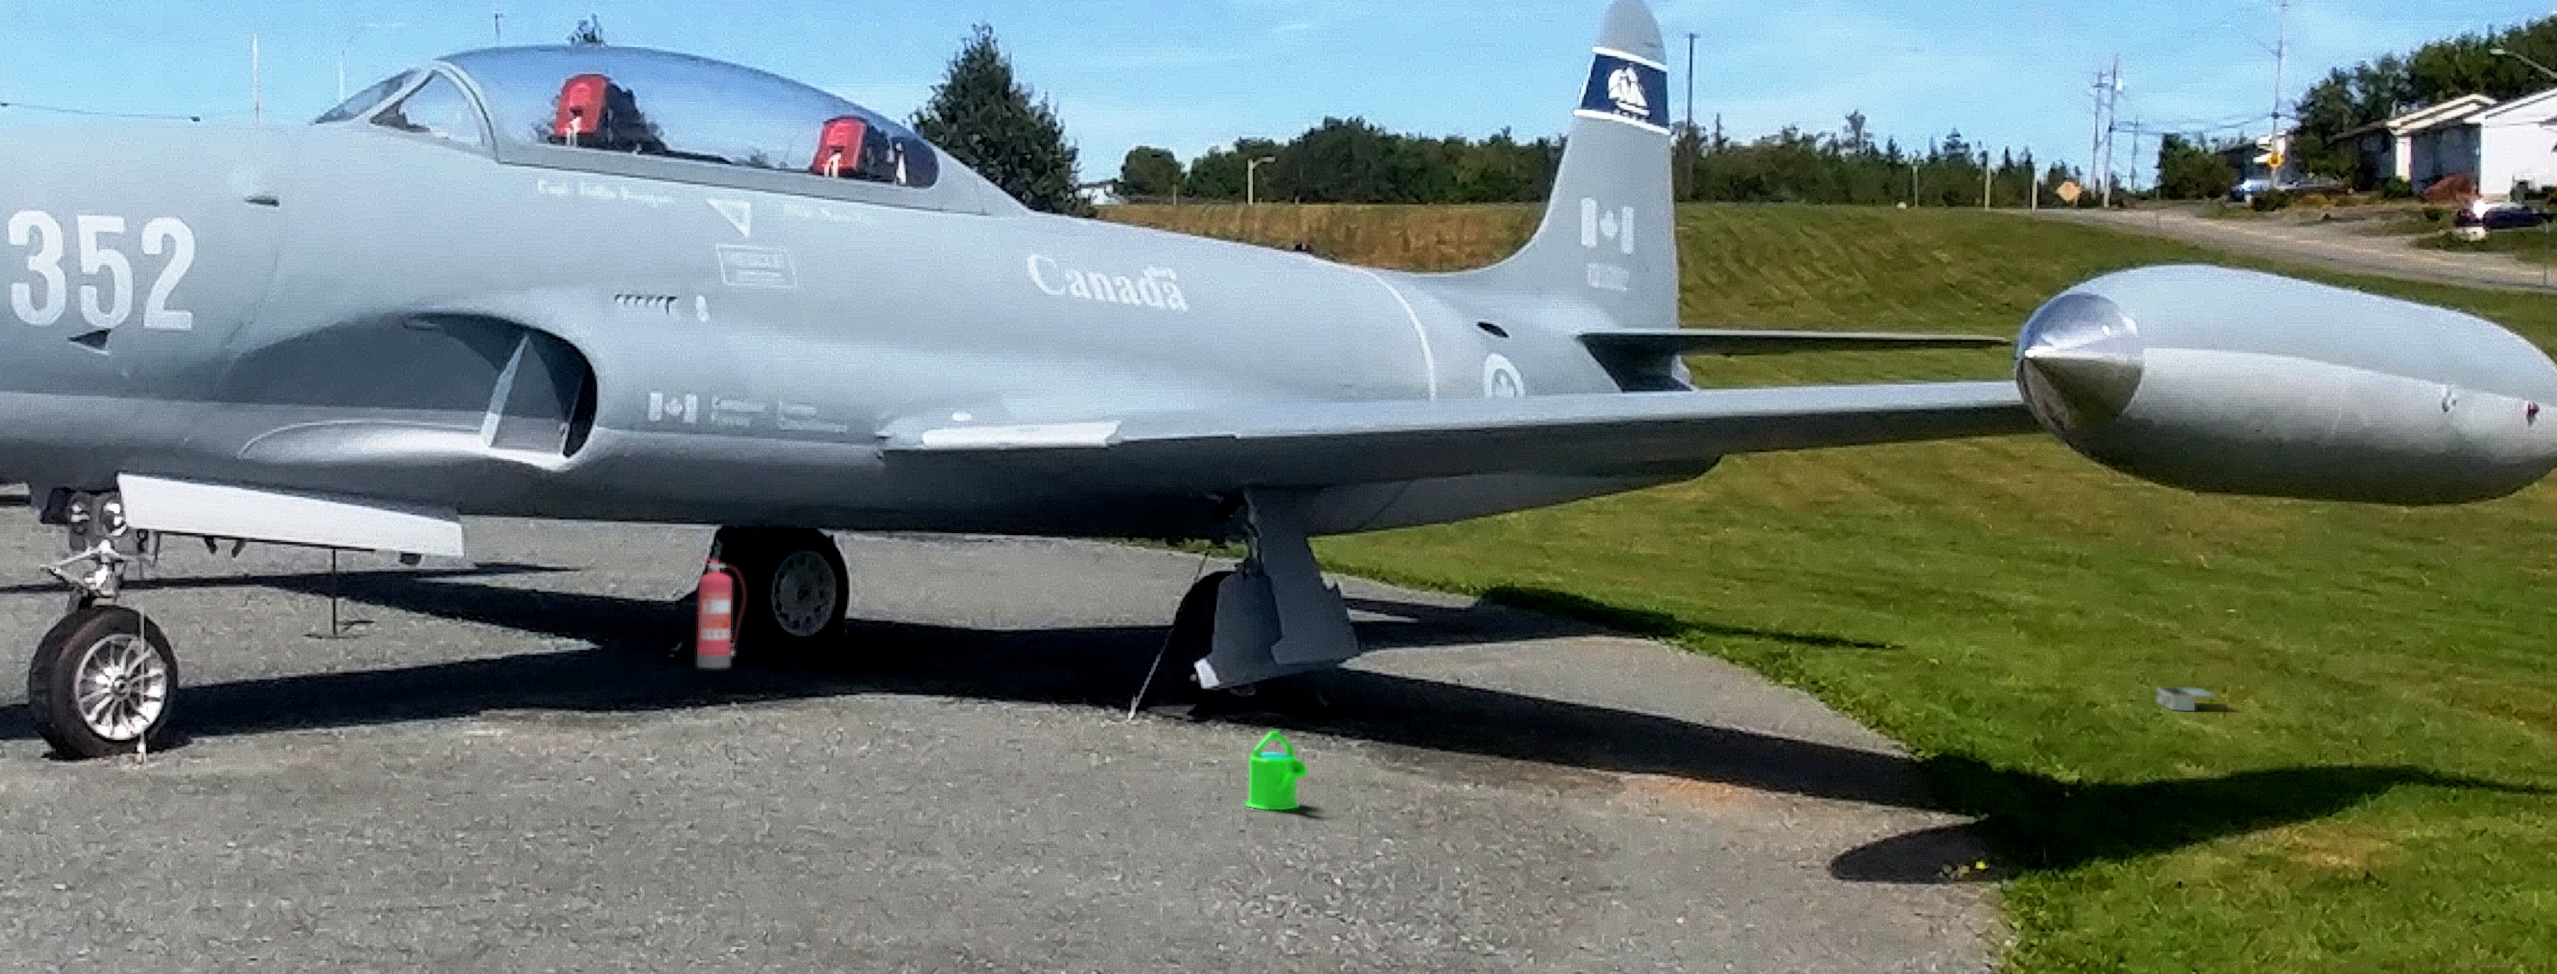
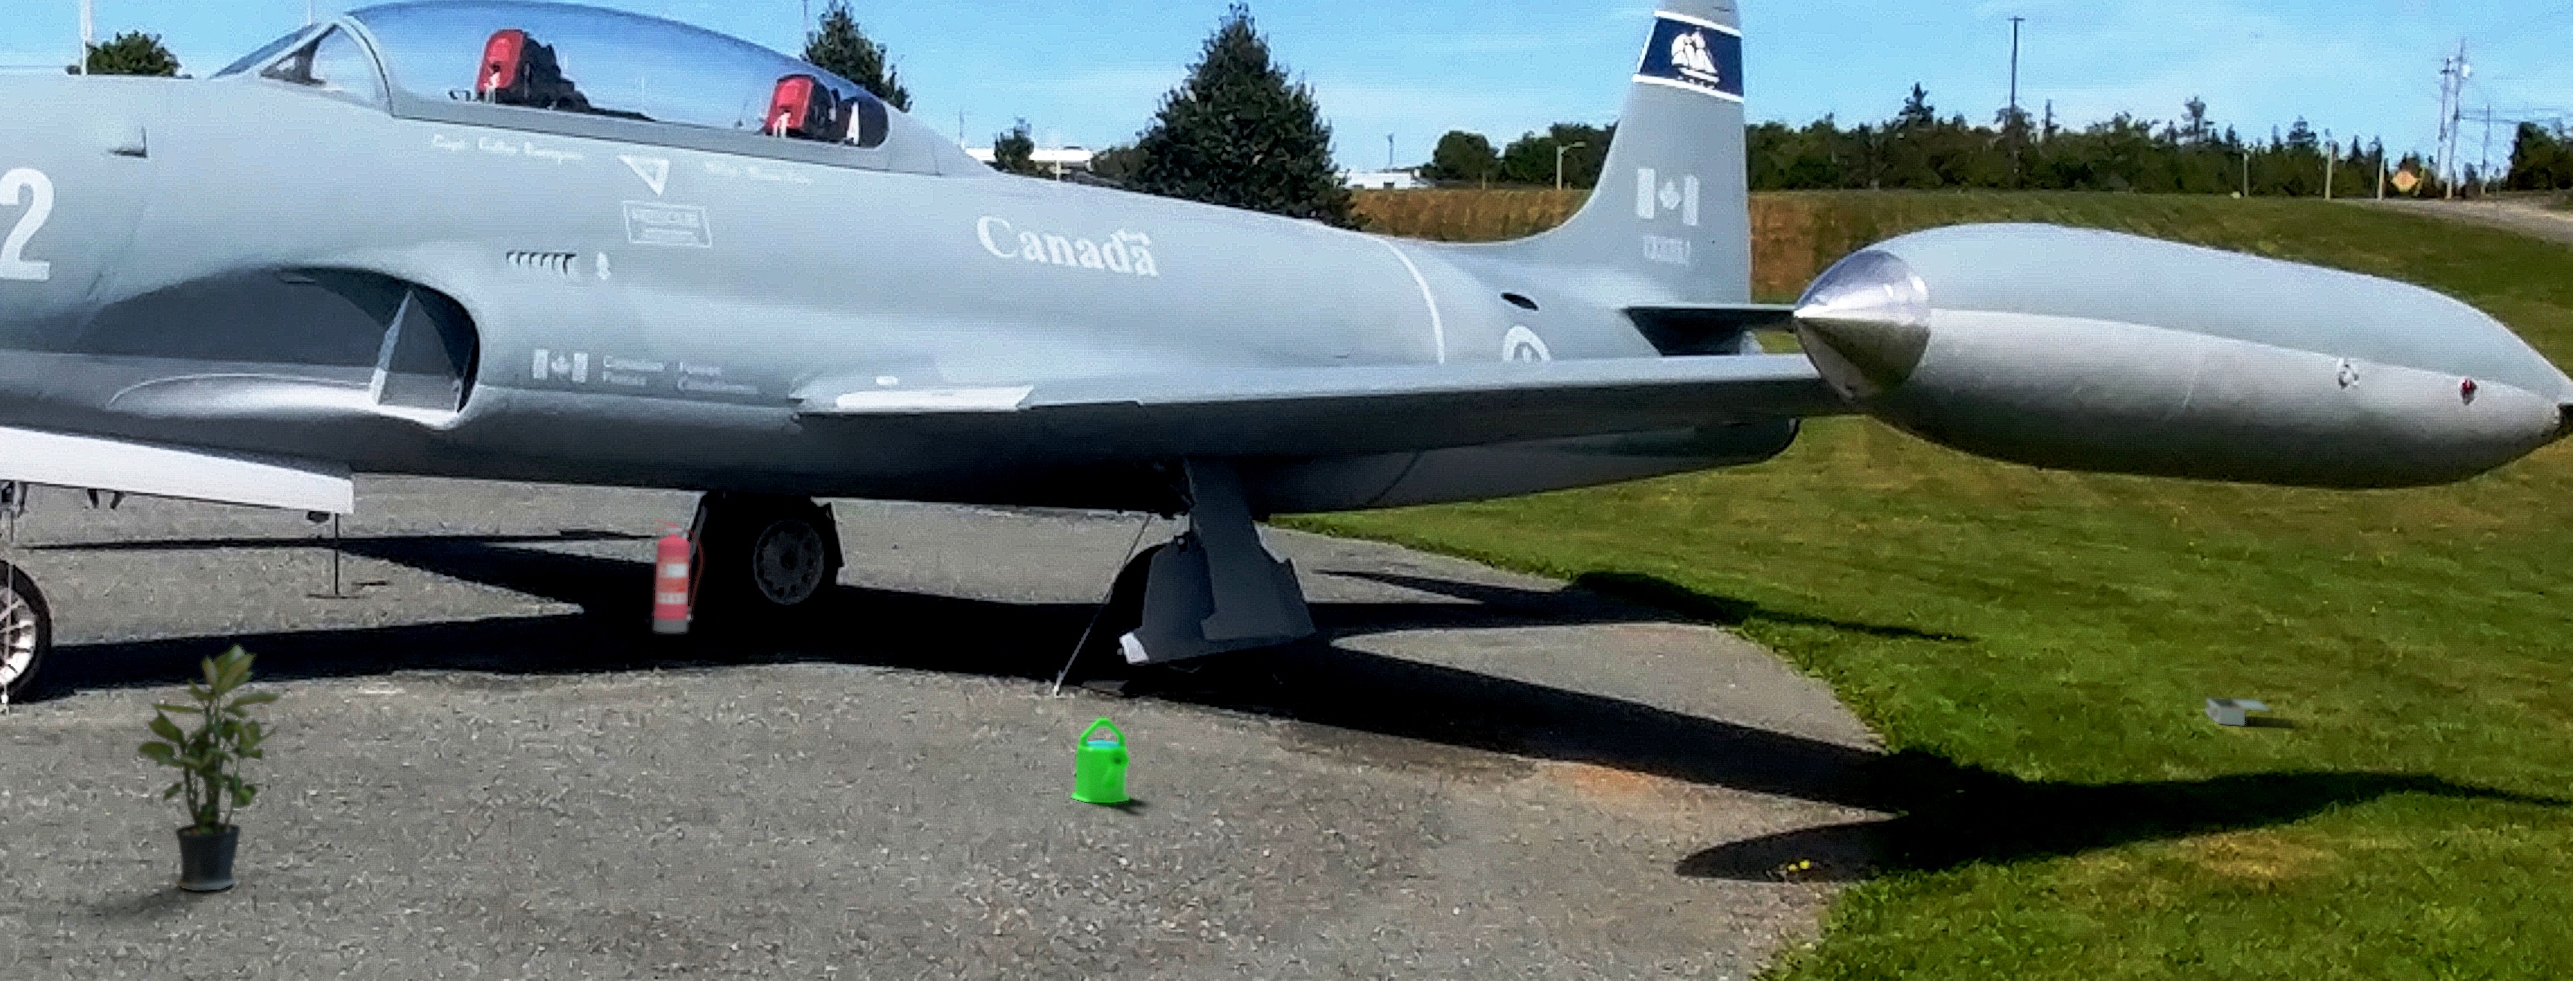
potted plant: none [477,681,607,916] -> present [137,646,280,891]

